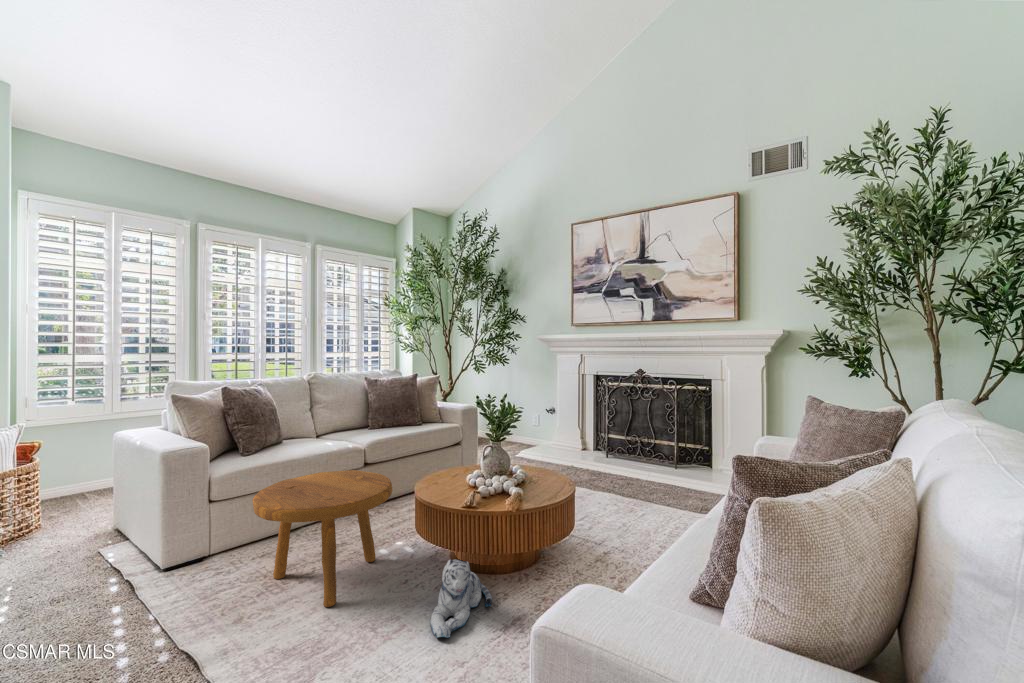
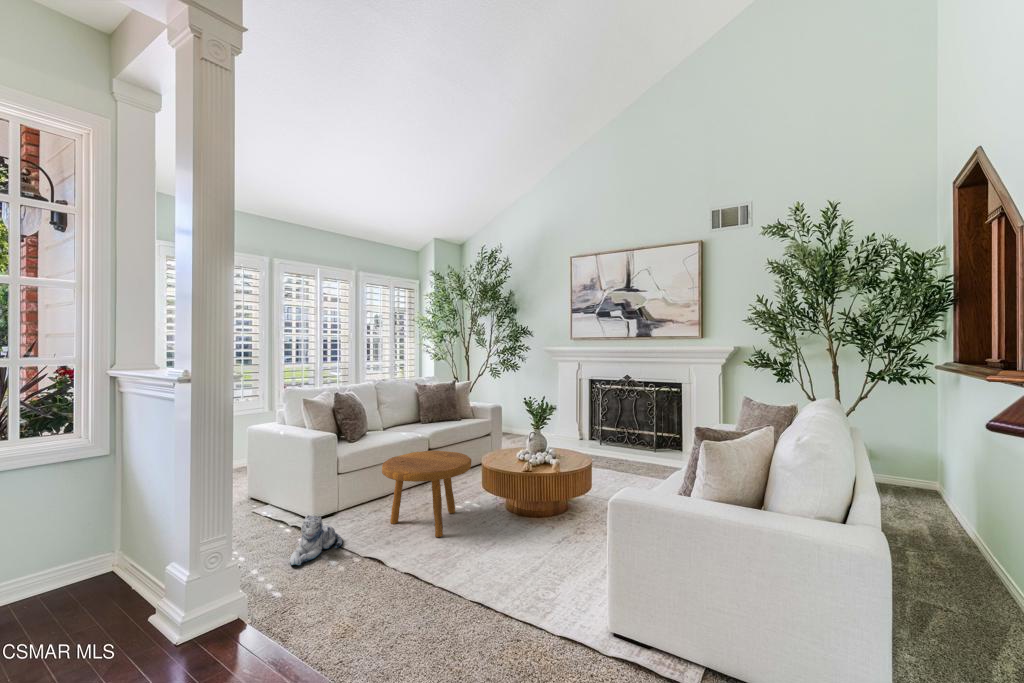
plush toy: present [430,560,492,638] -> present [290,516,342,565]

